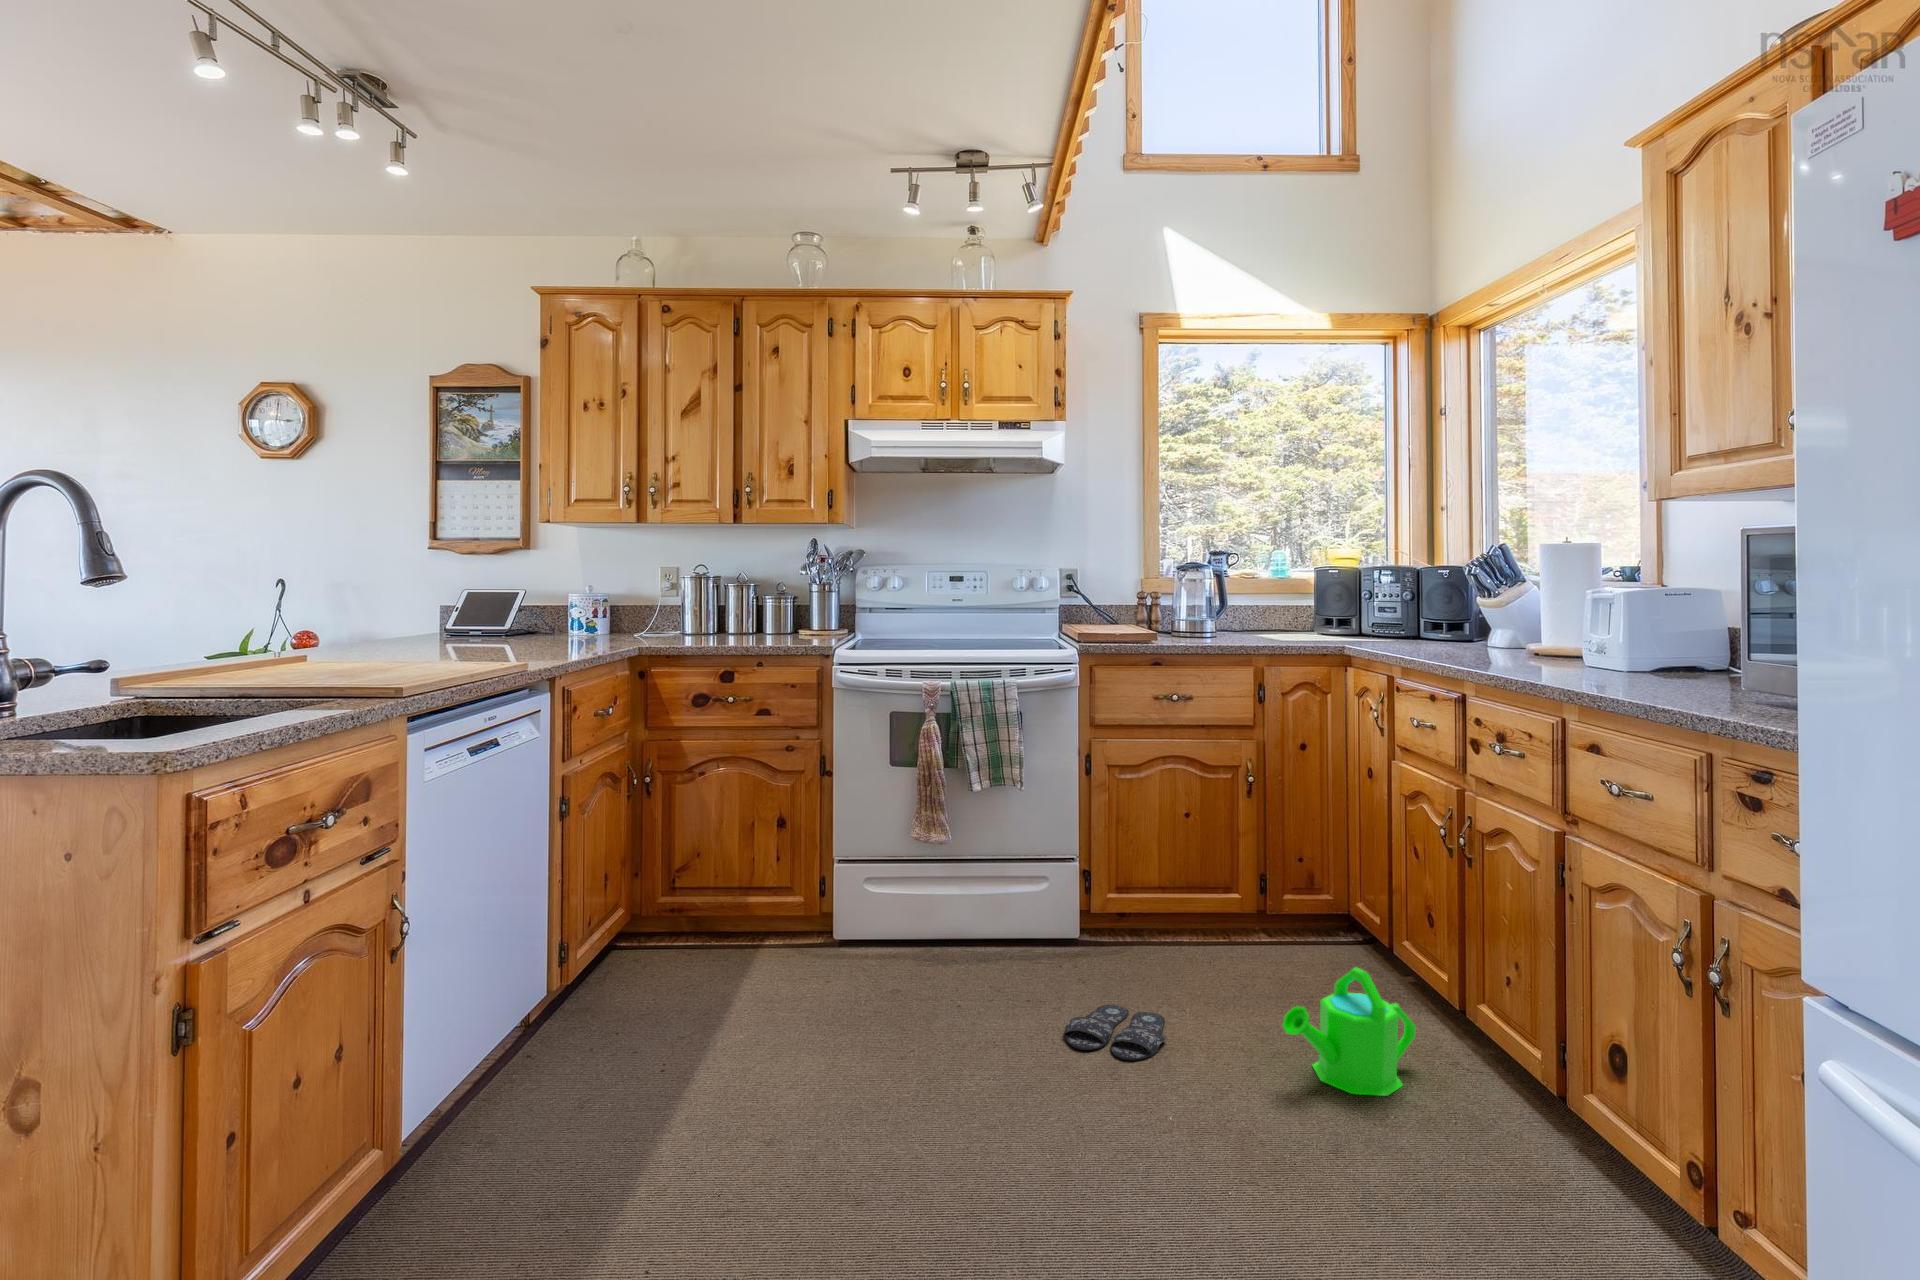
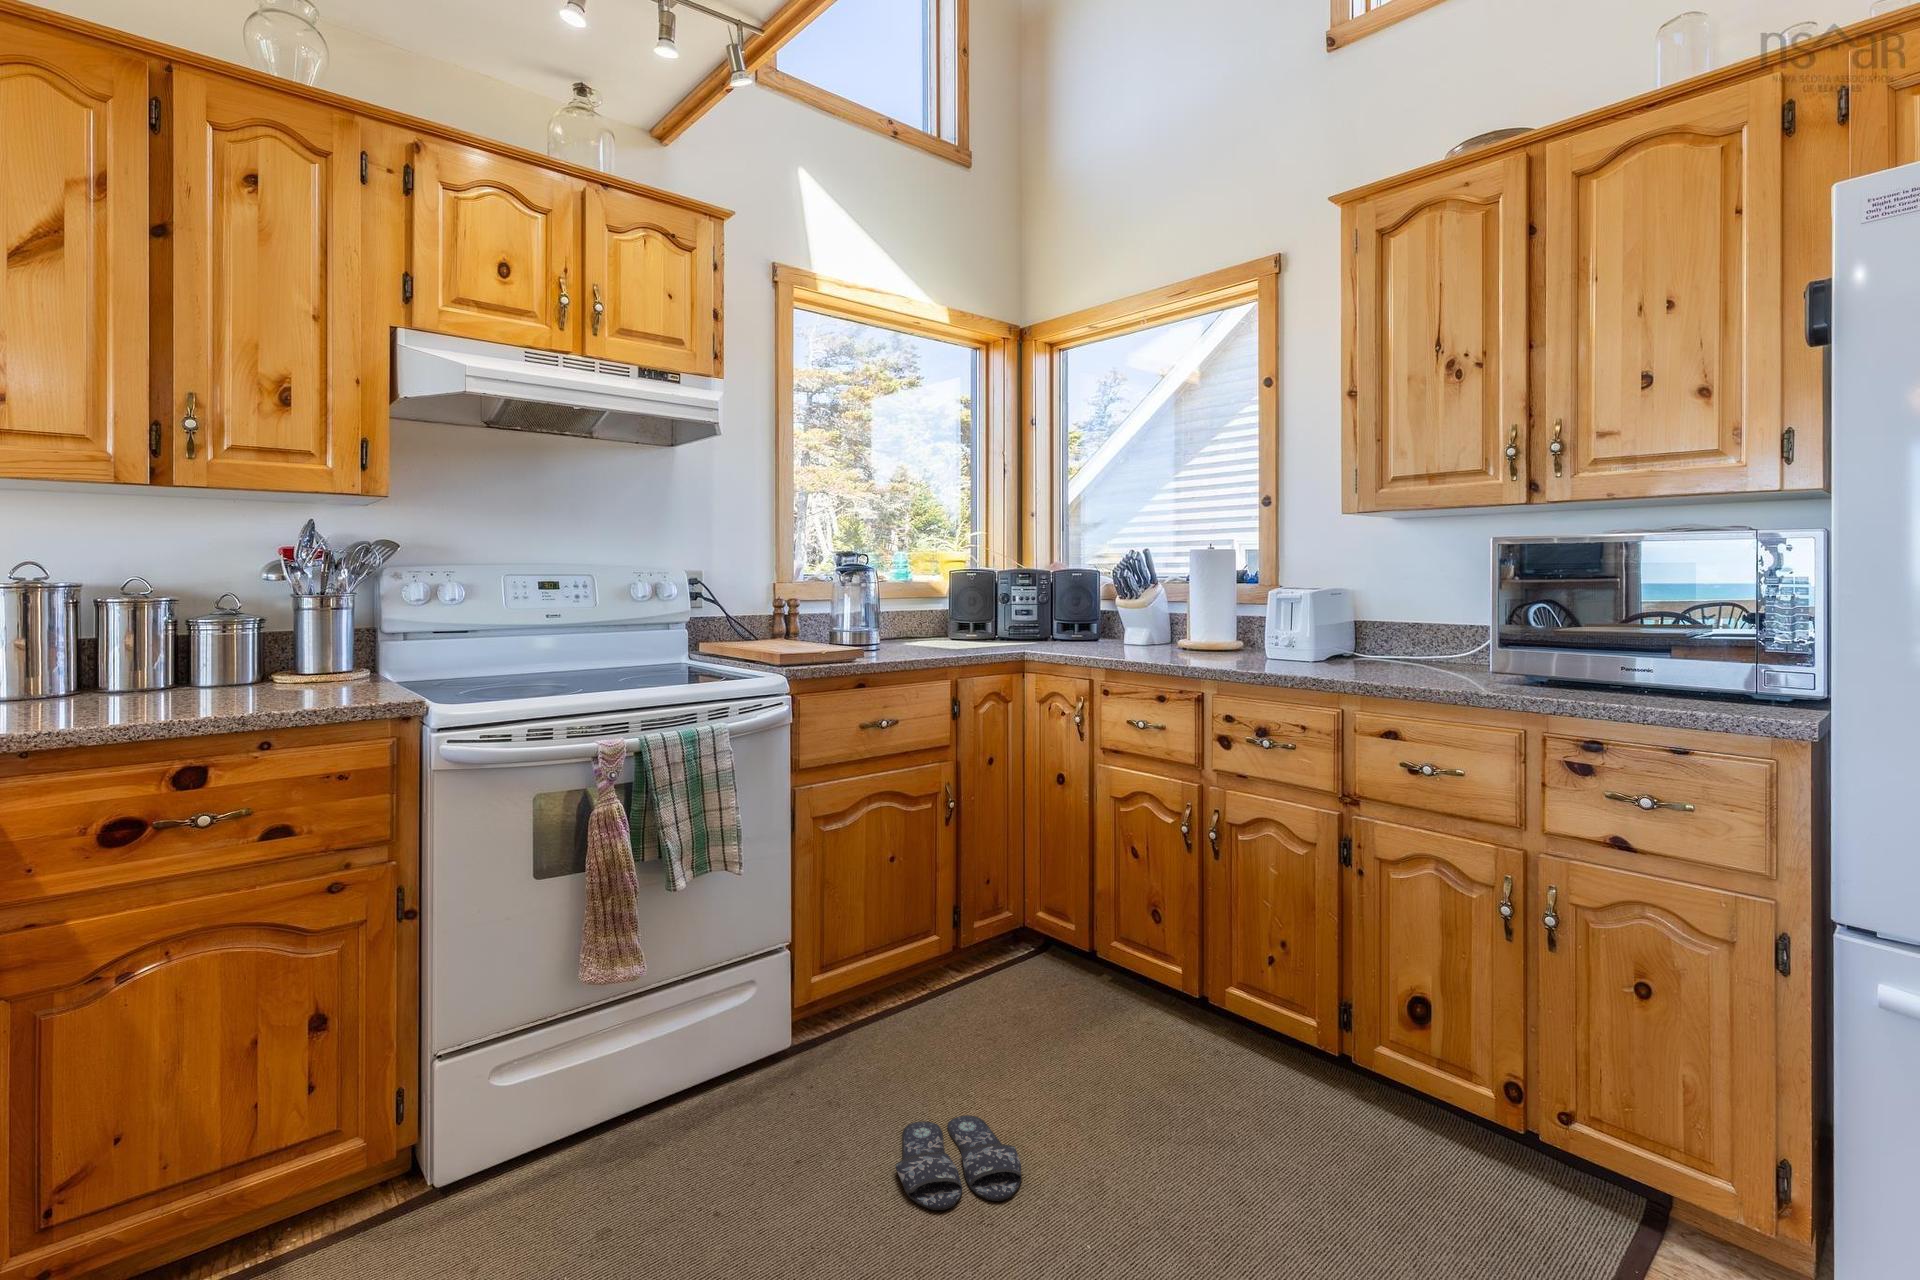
watering can: present [1282,967,1416,1096] -> none [1160,1000,1250,1140]

